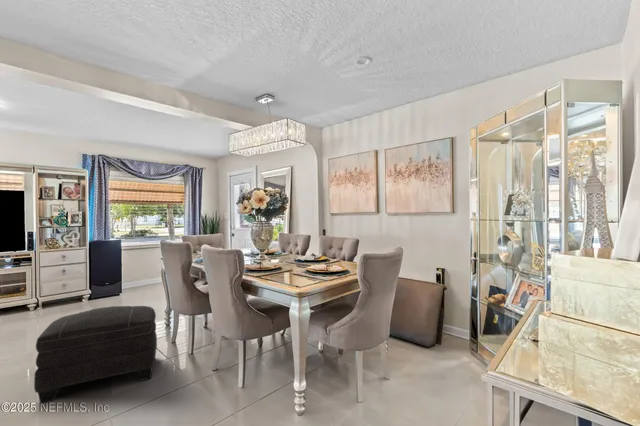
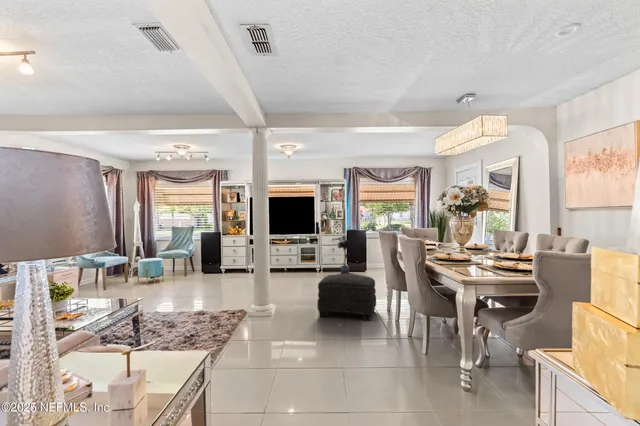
potted plant: none [62,246,107,304] -> present [335,236,356,274]

